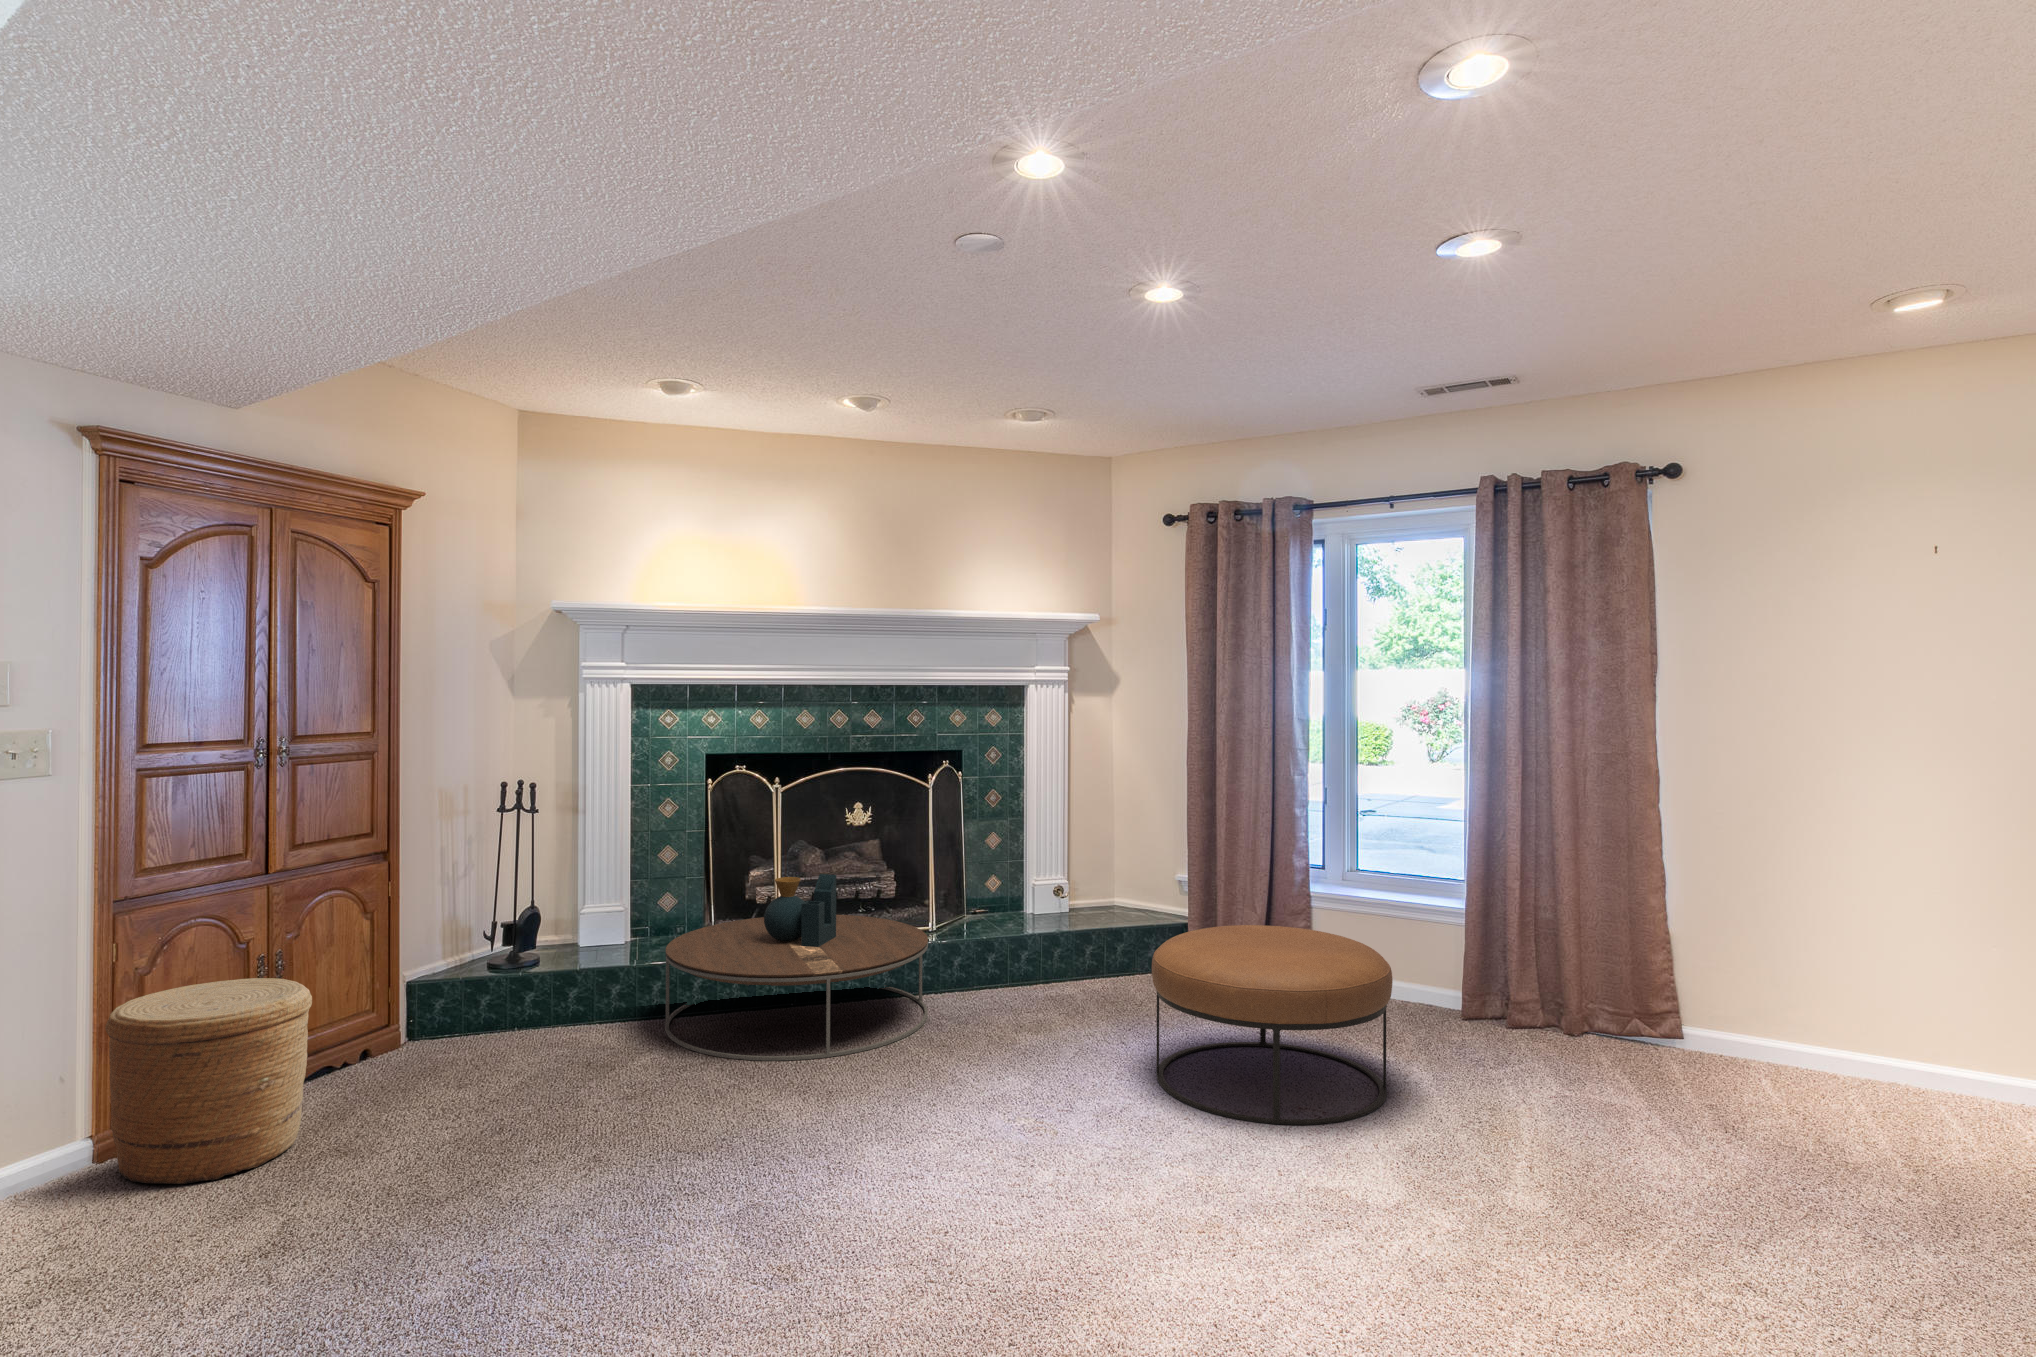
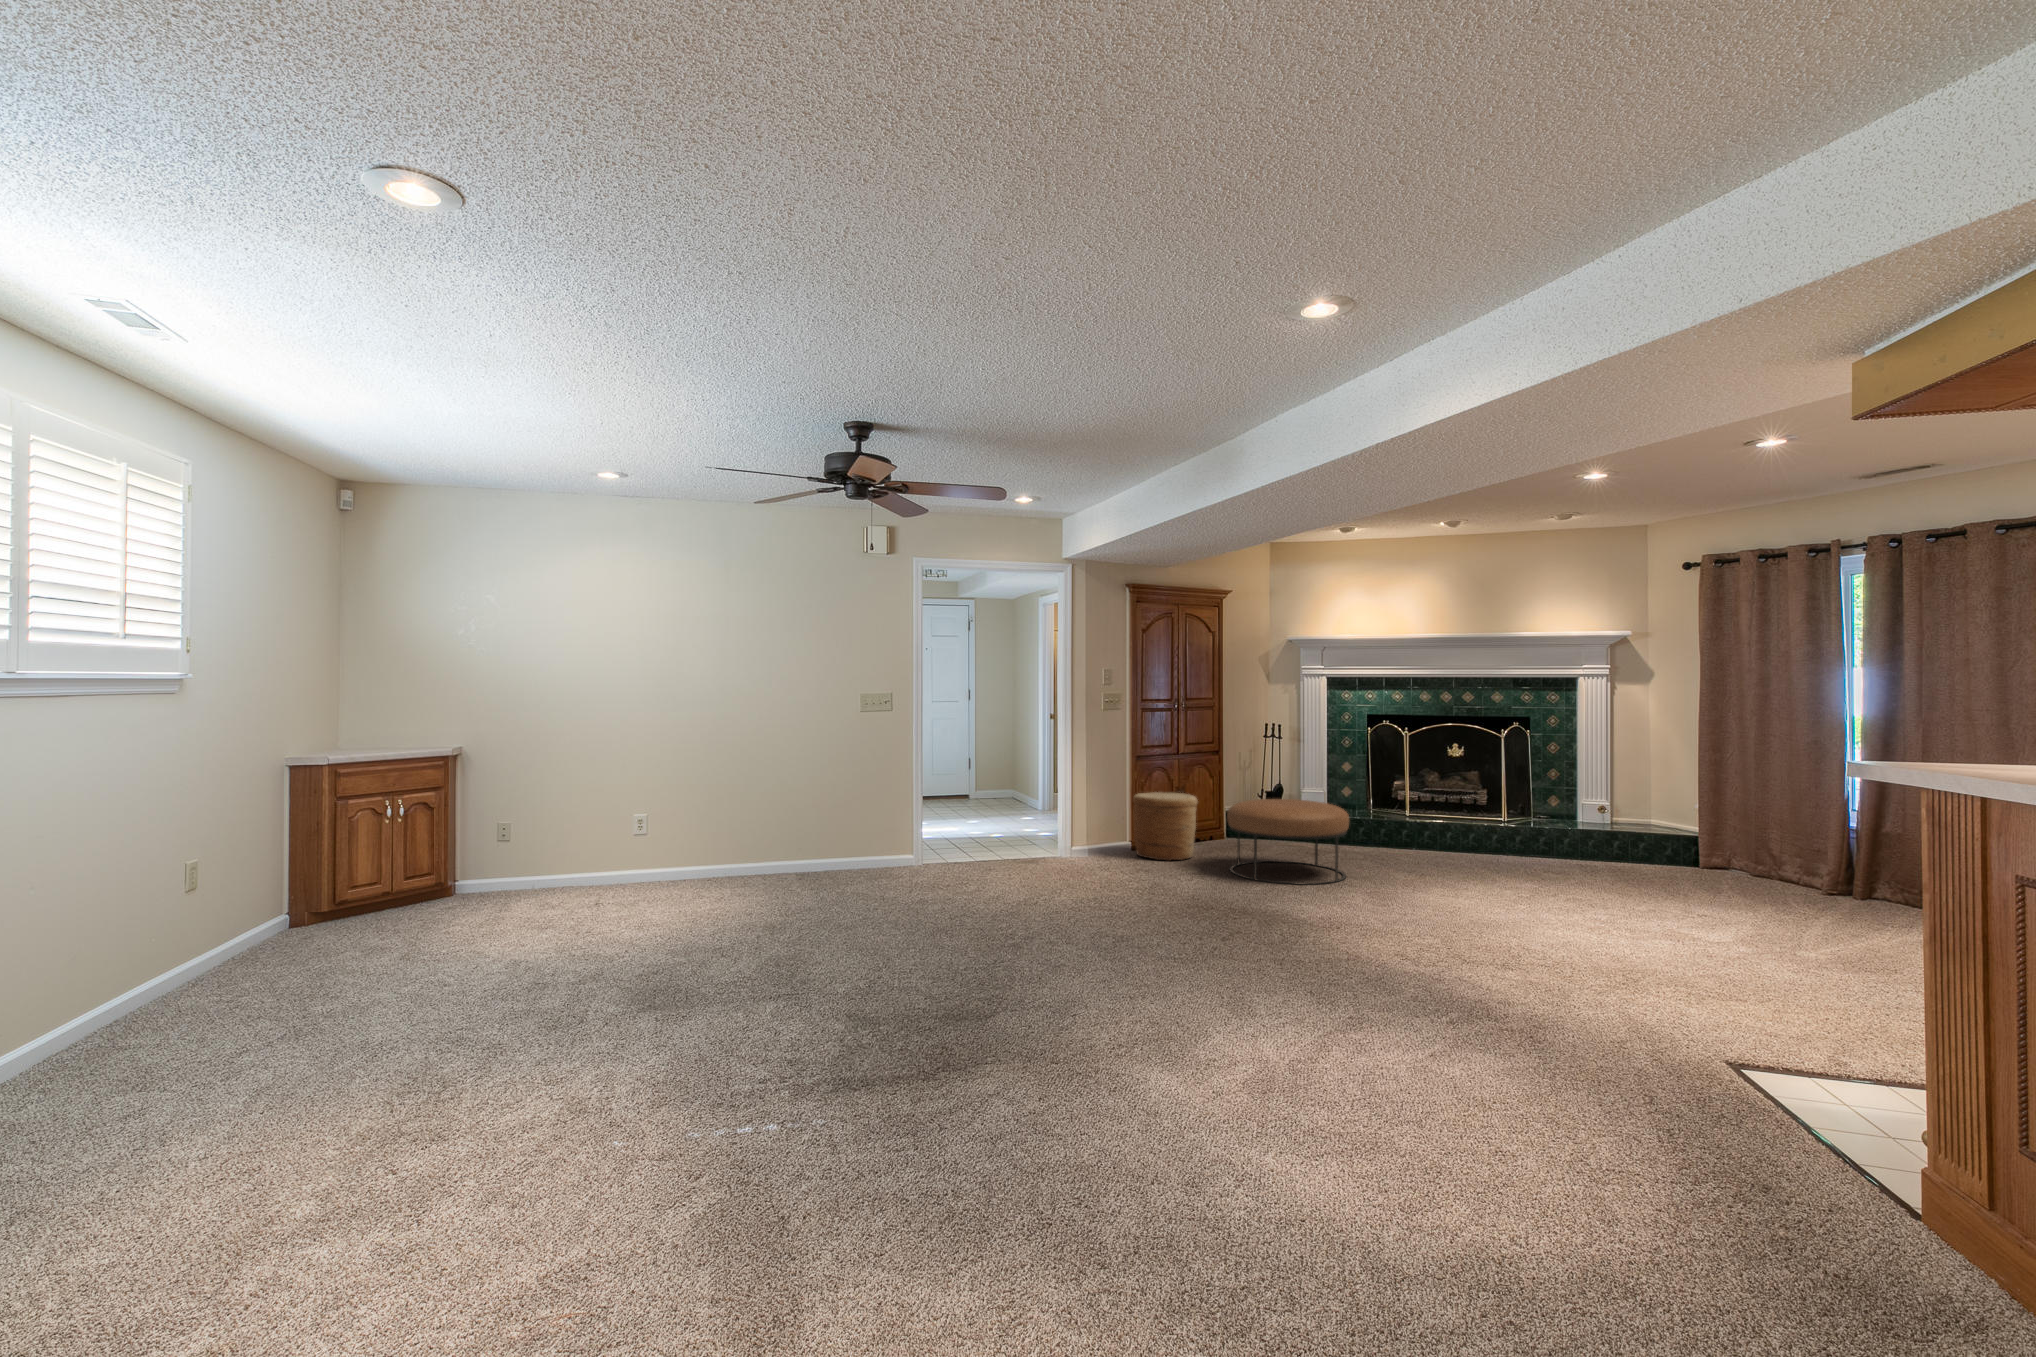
coffee table: present [665,874,928,1061] -> none [1344,779,1493,867]
ottoman: present [1152,925,1393,1125] -> present [1227,799,1349,885]

